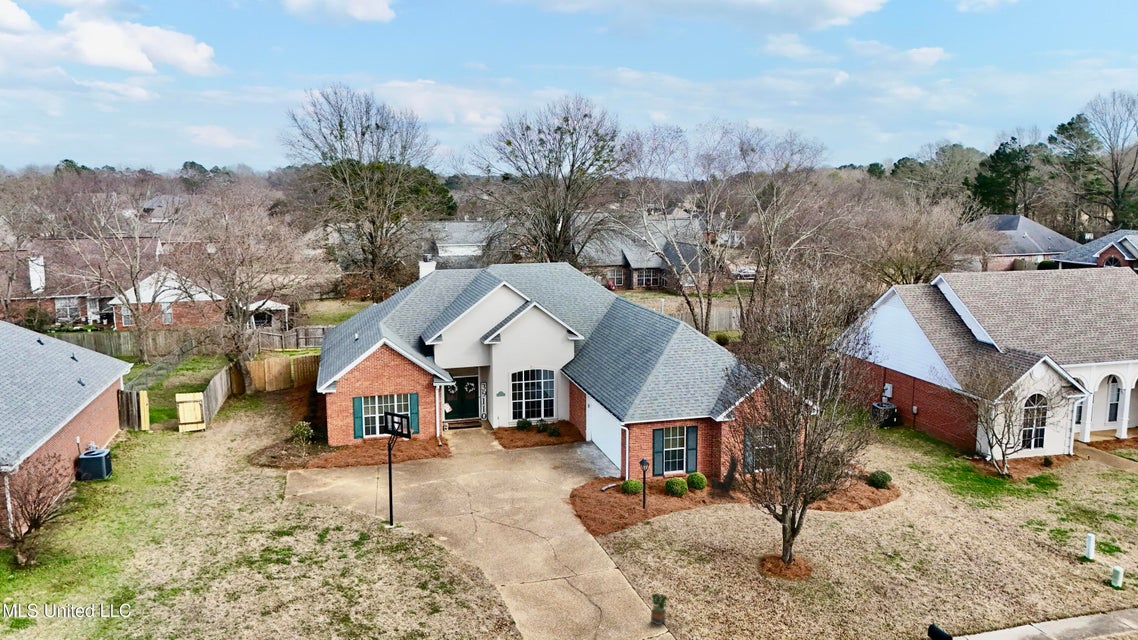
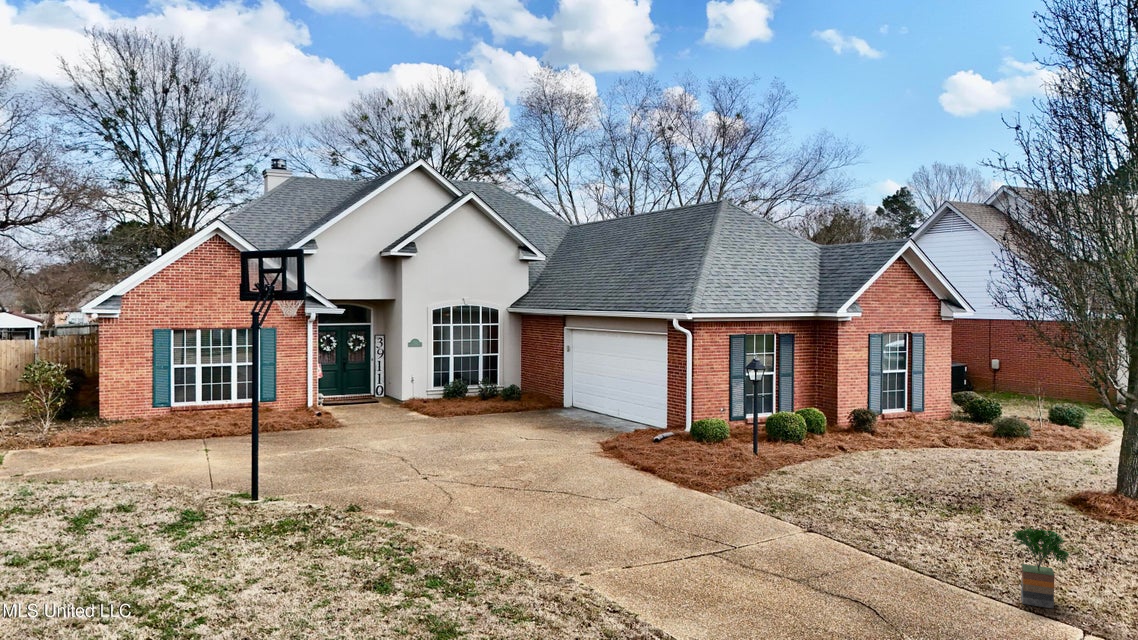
lounge chair: present [710,456,737,500] -> none [829,374,890,446]

